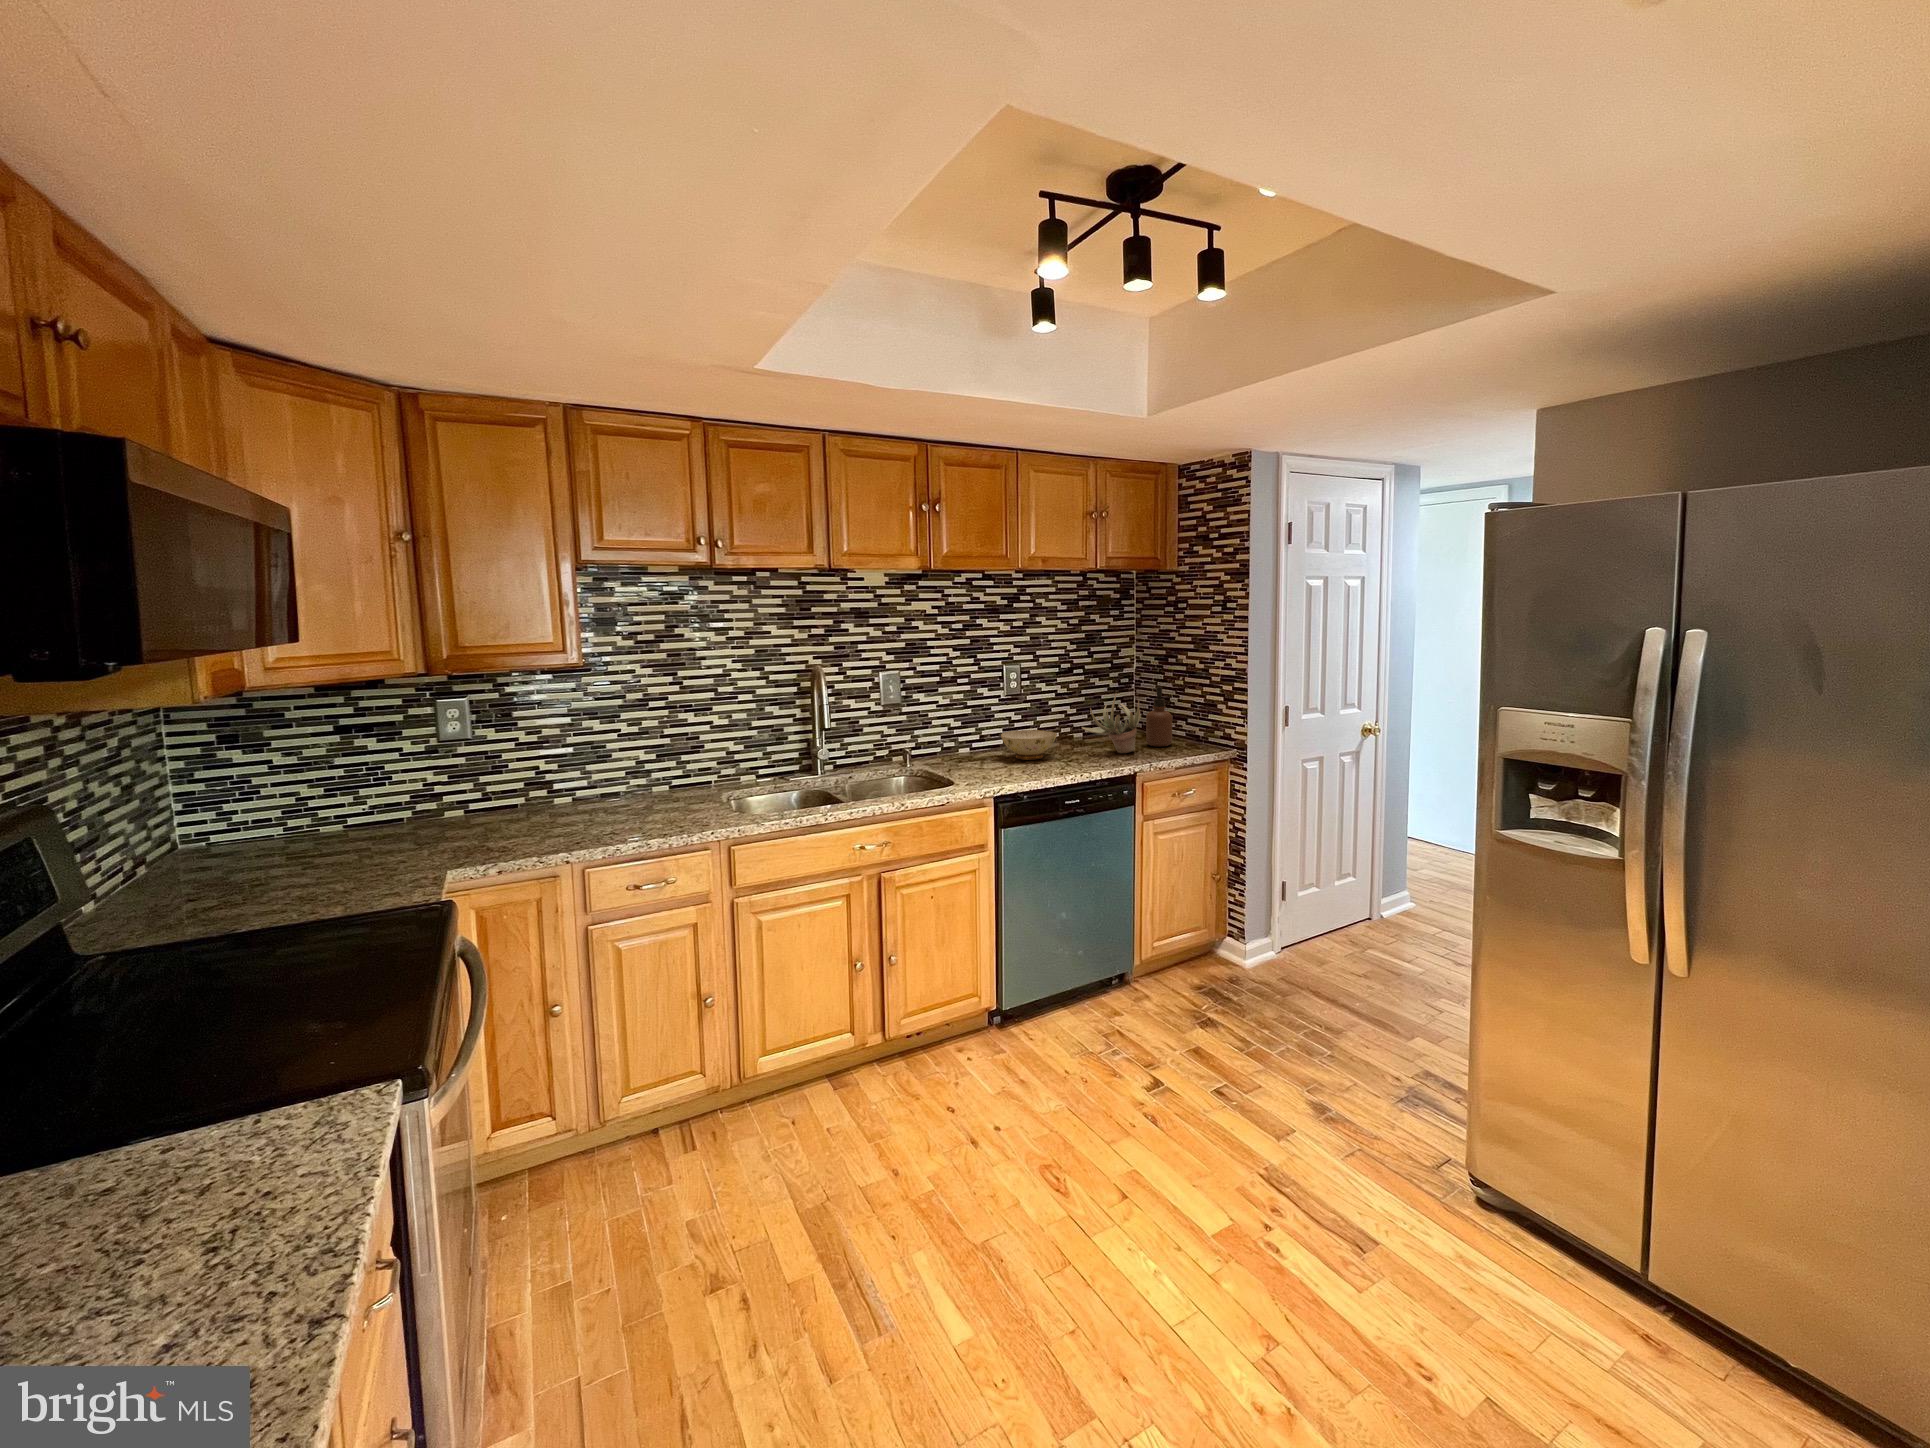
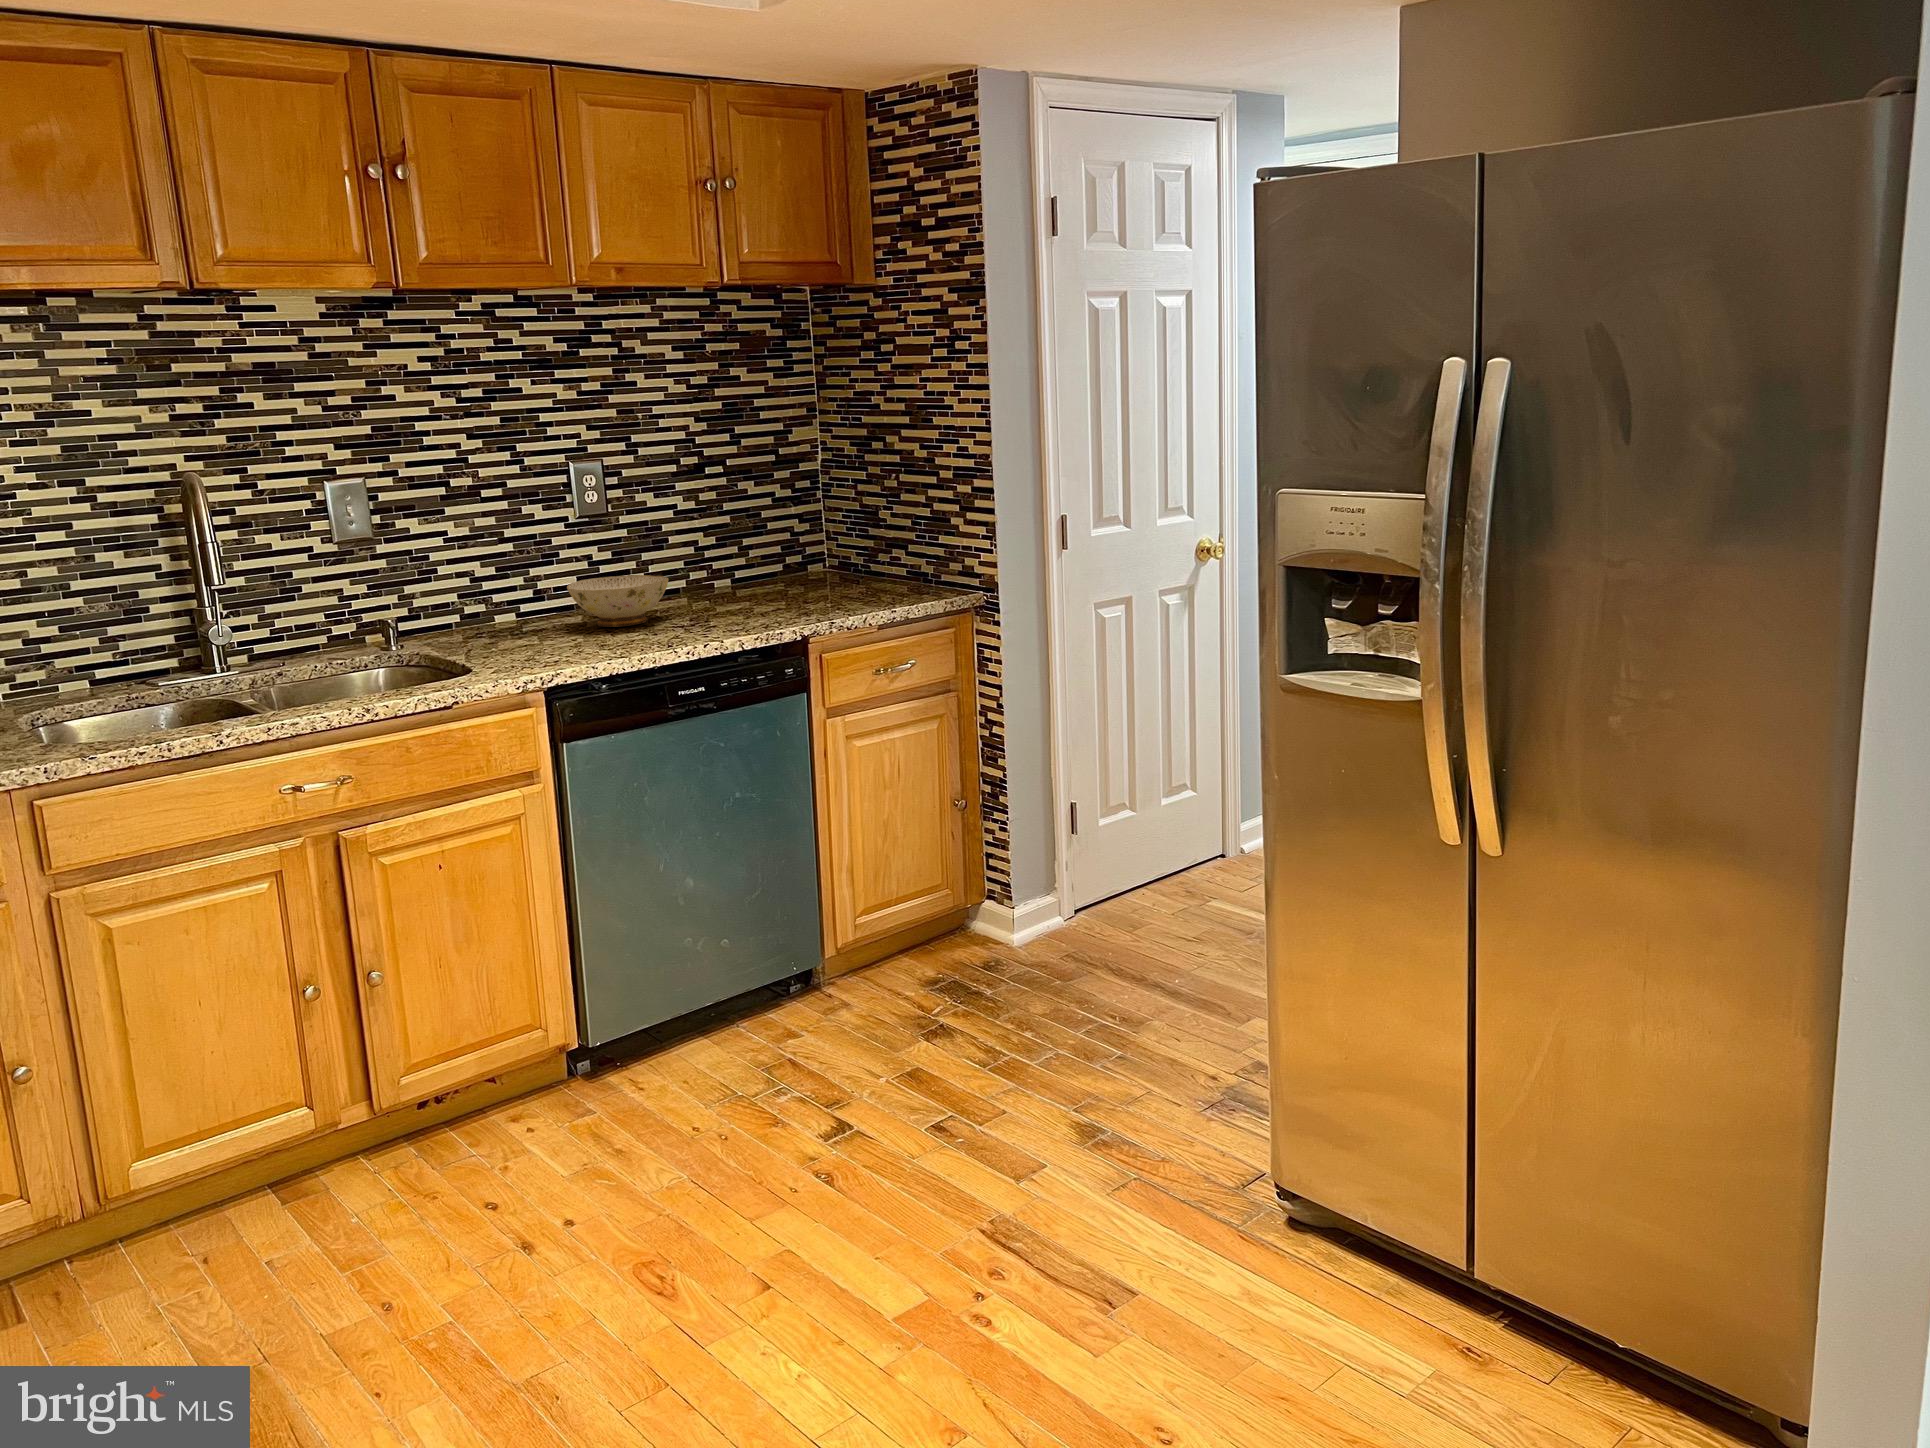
soap dispenser: present [1146,687,1172,747] -> none [831,490,877,593]
succulent plant: present [1082,693,1140,753] -> none [712,504,815,607]

